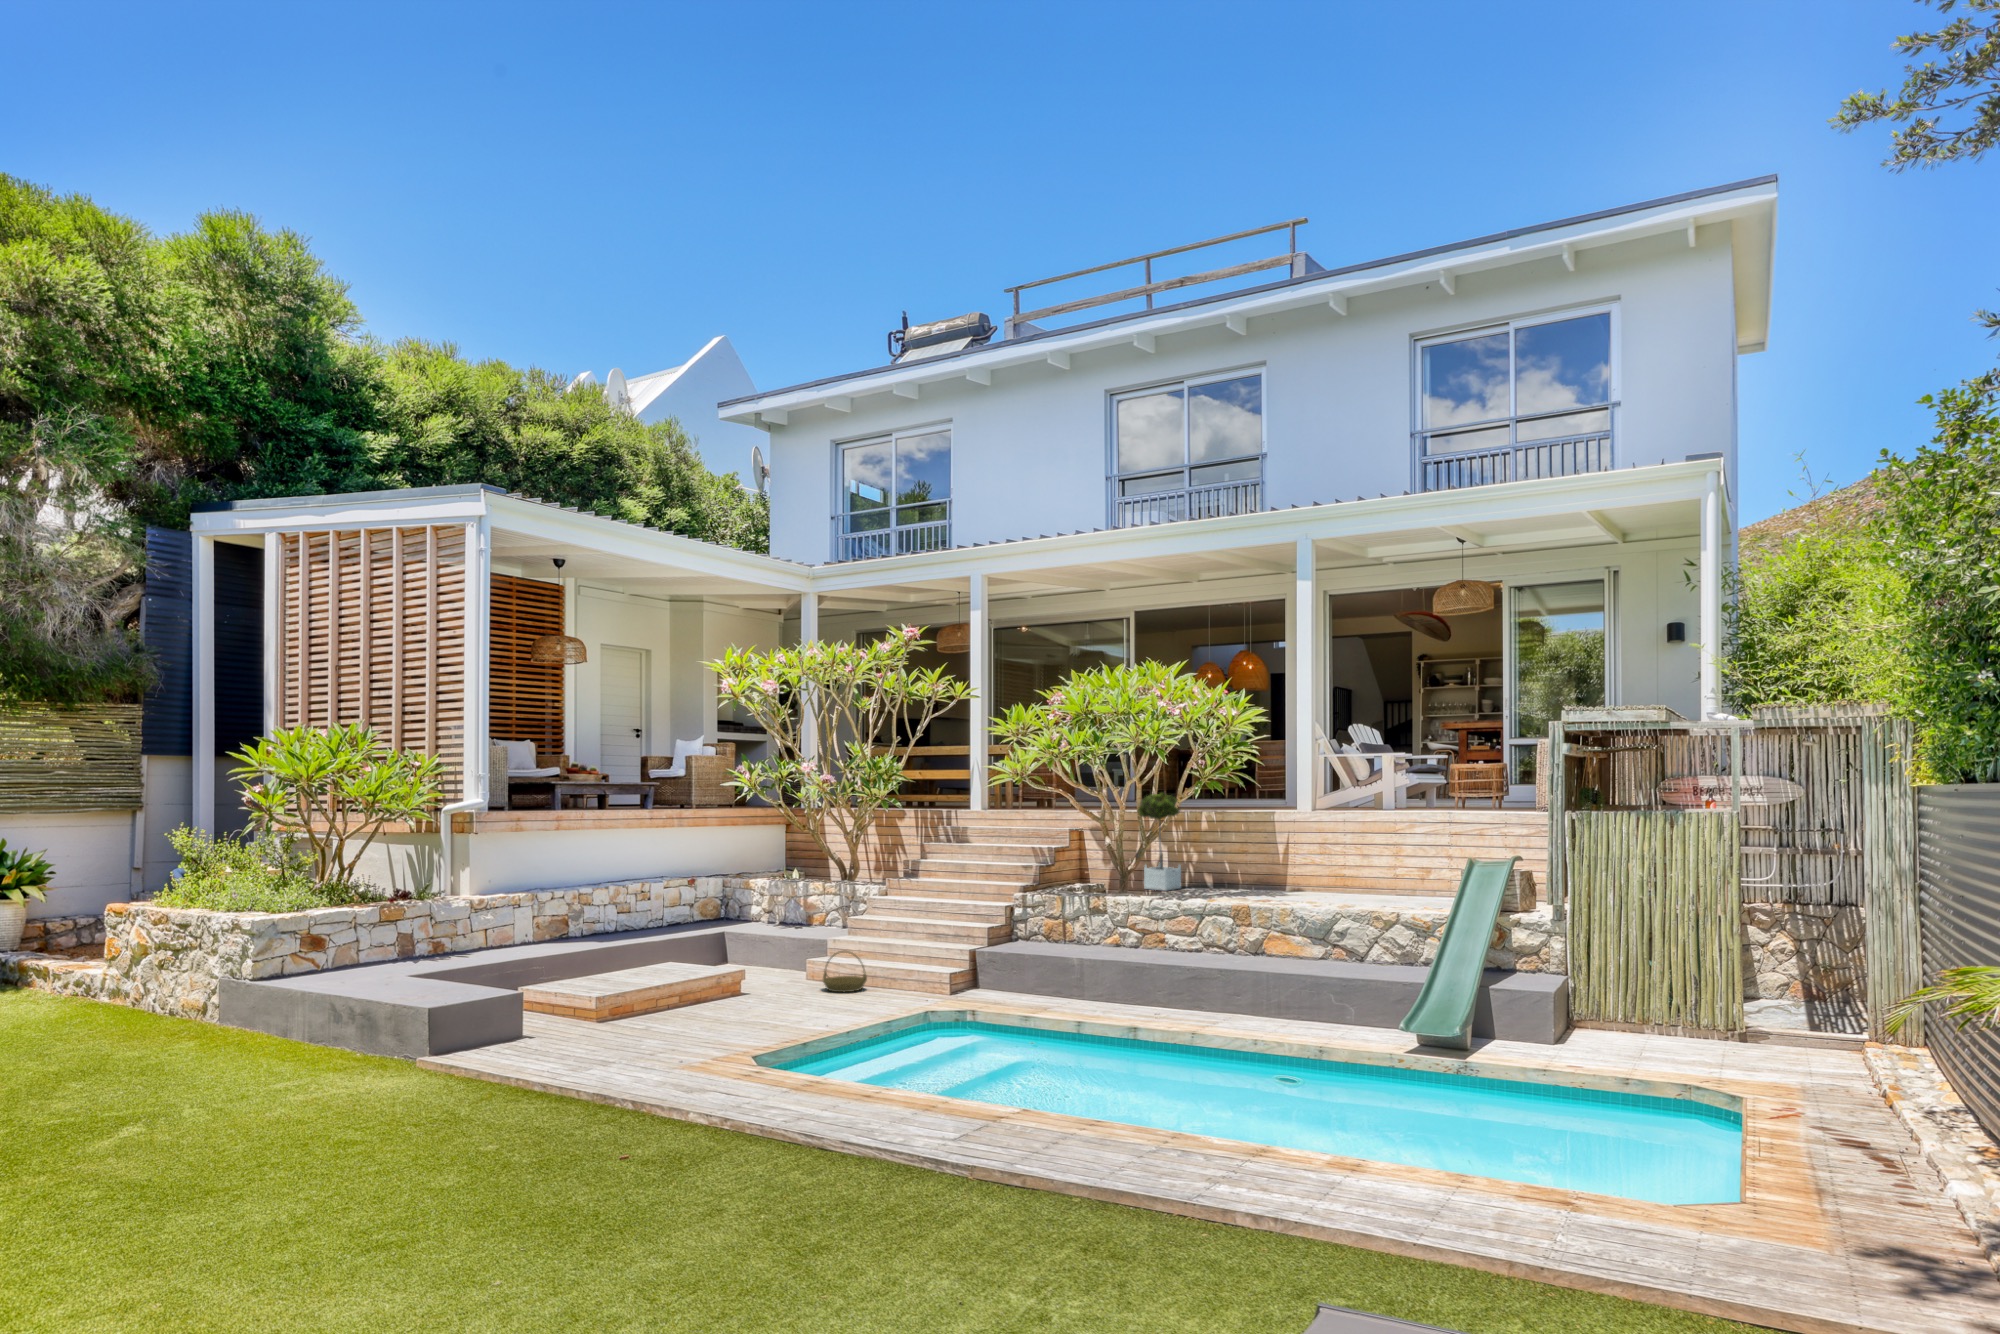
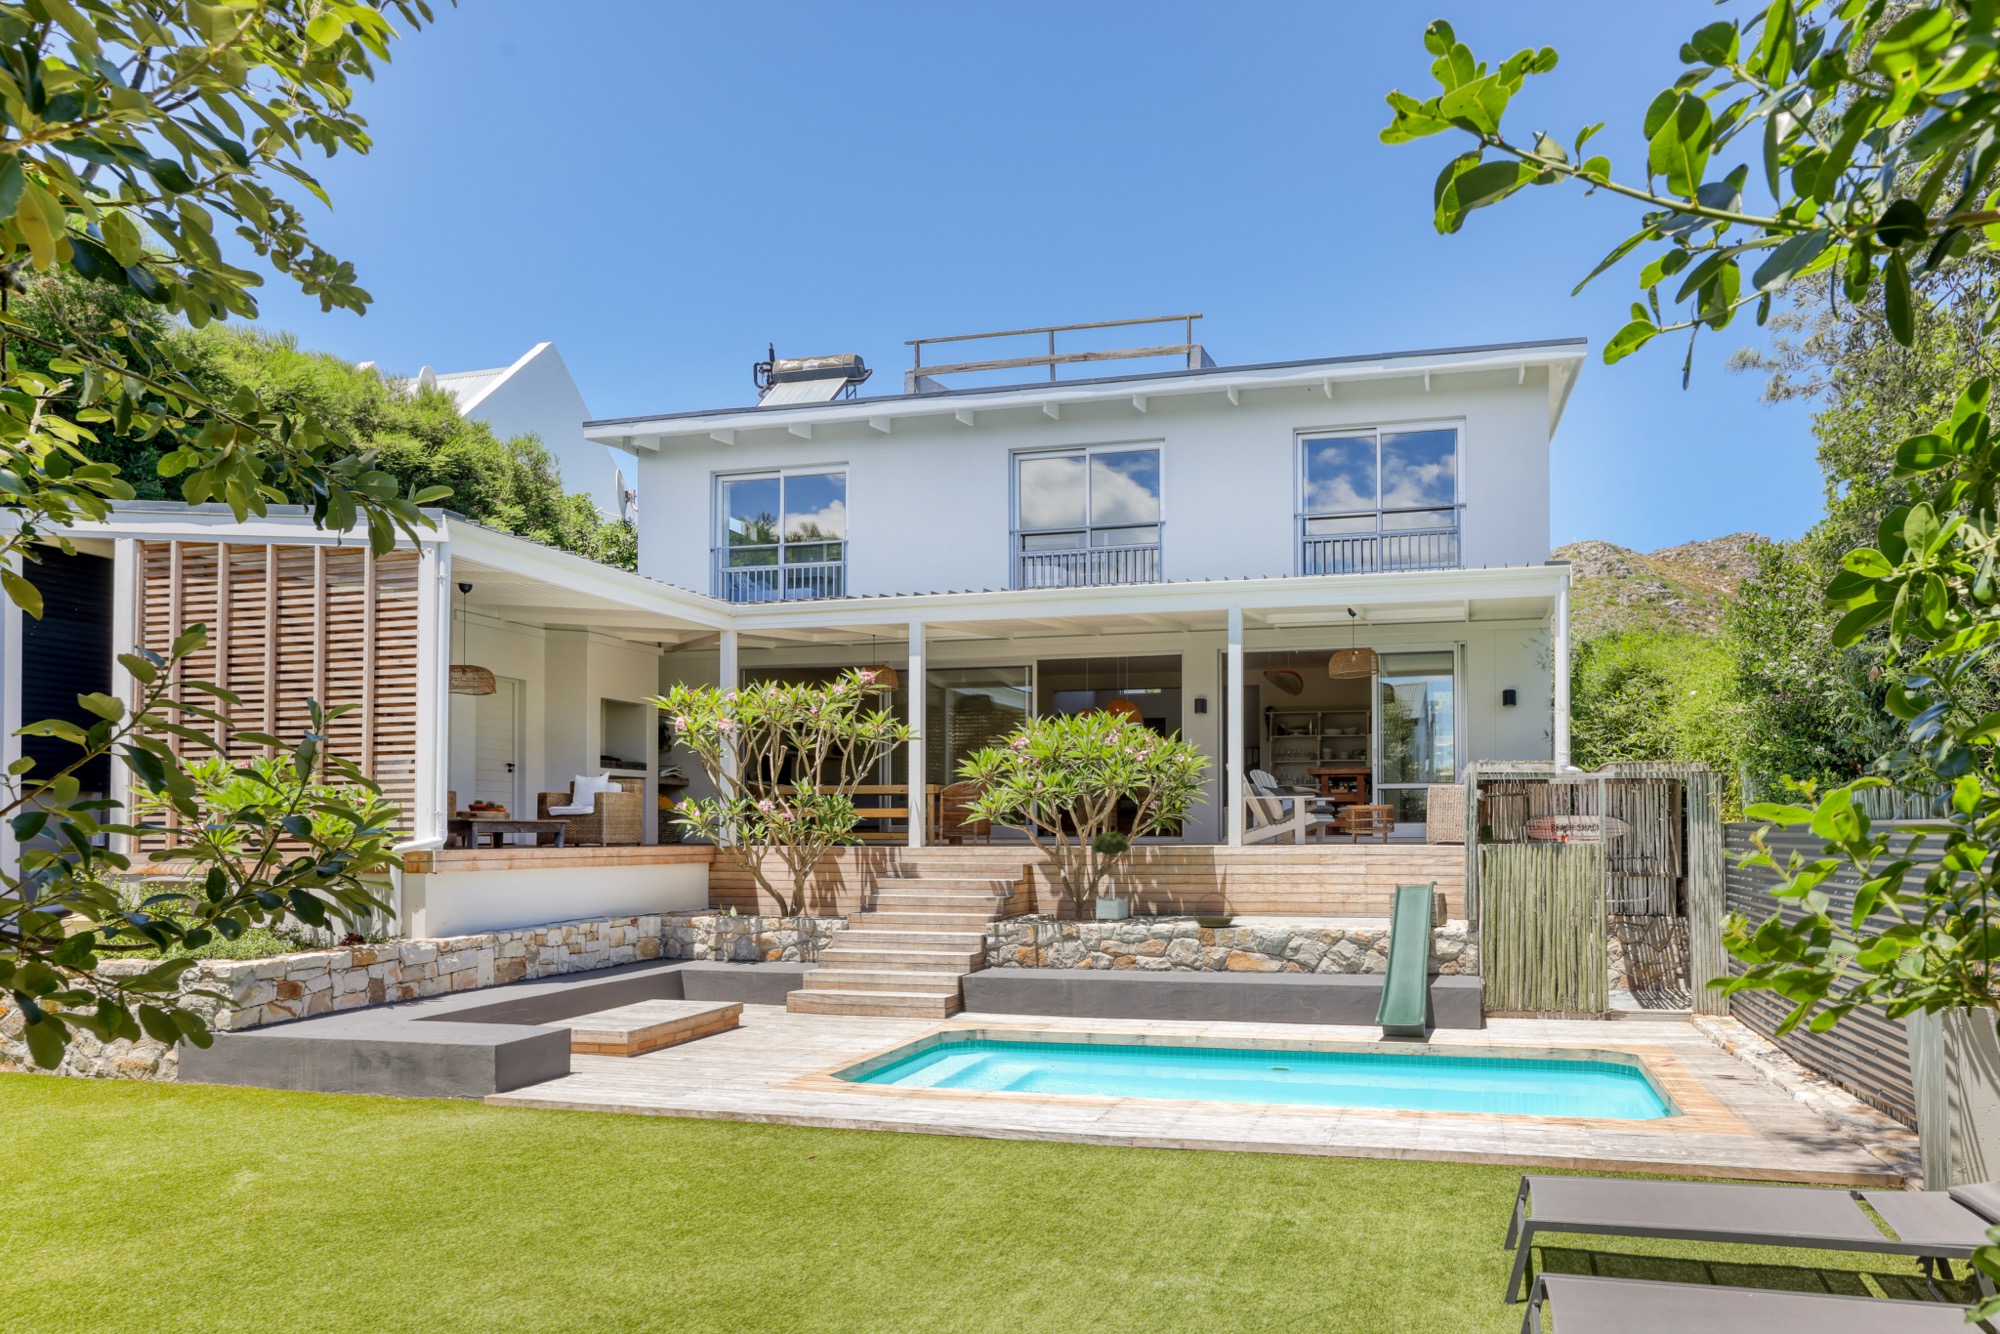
basket: present [823,950,867,992] -> present [1194,895,1233,927]

